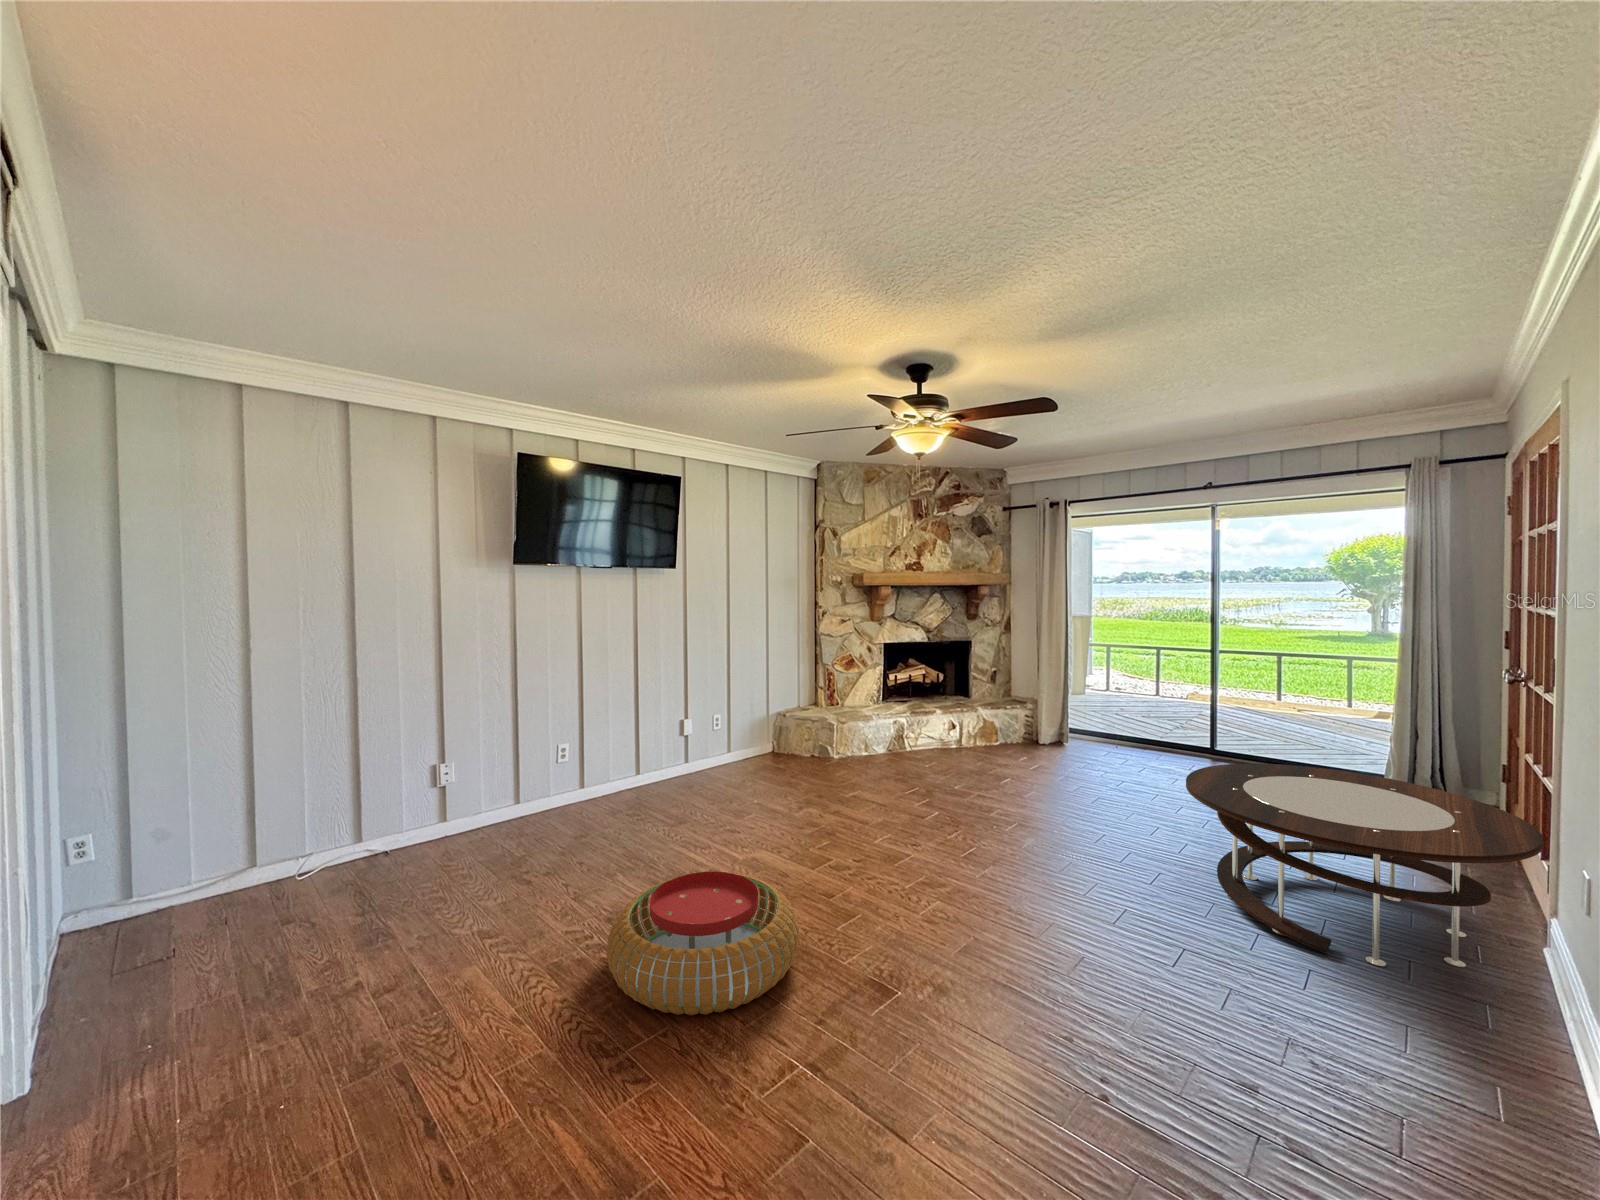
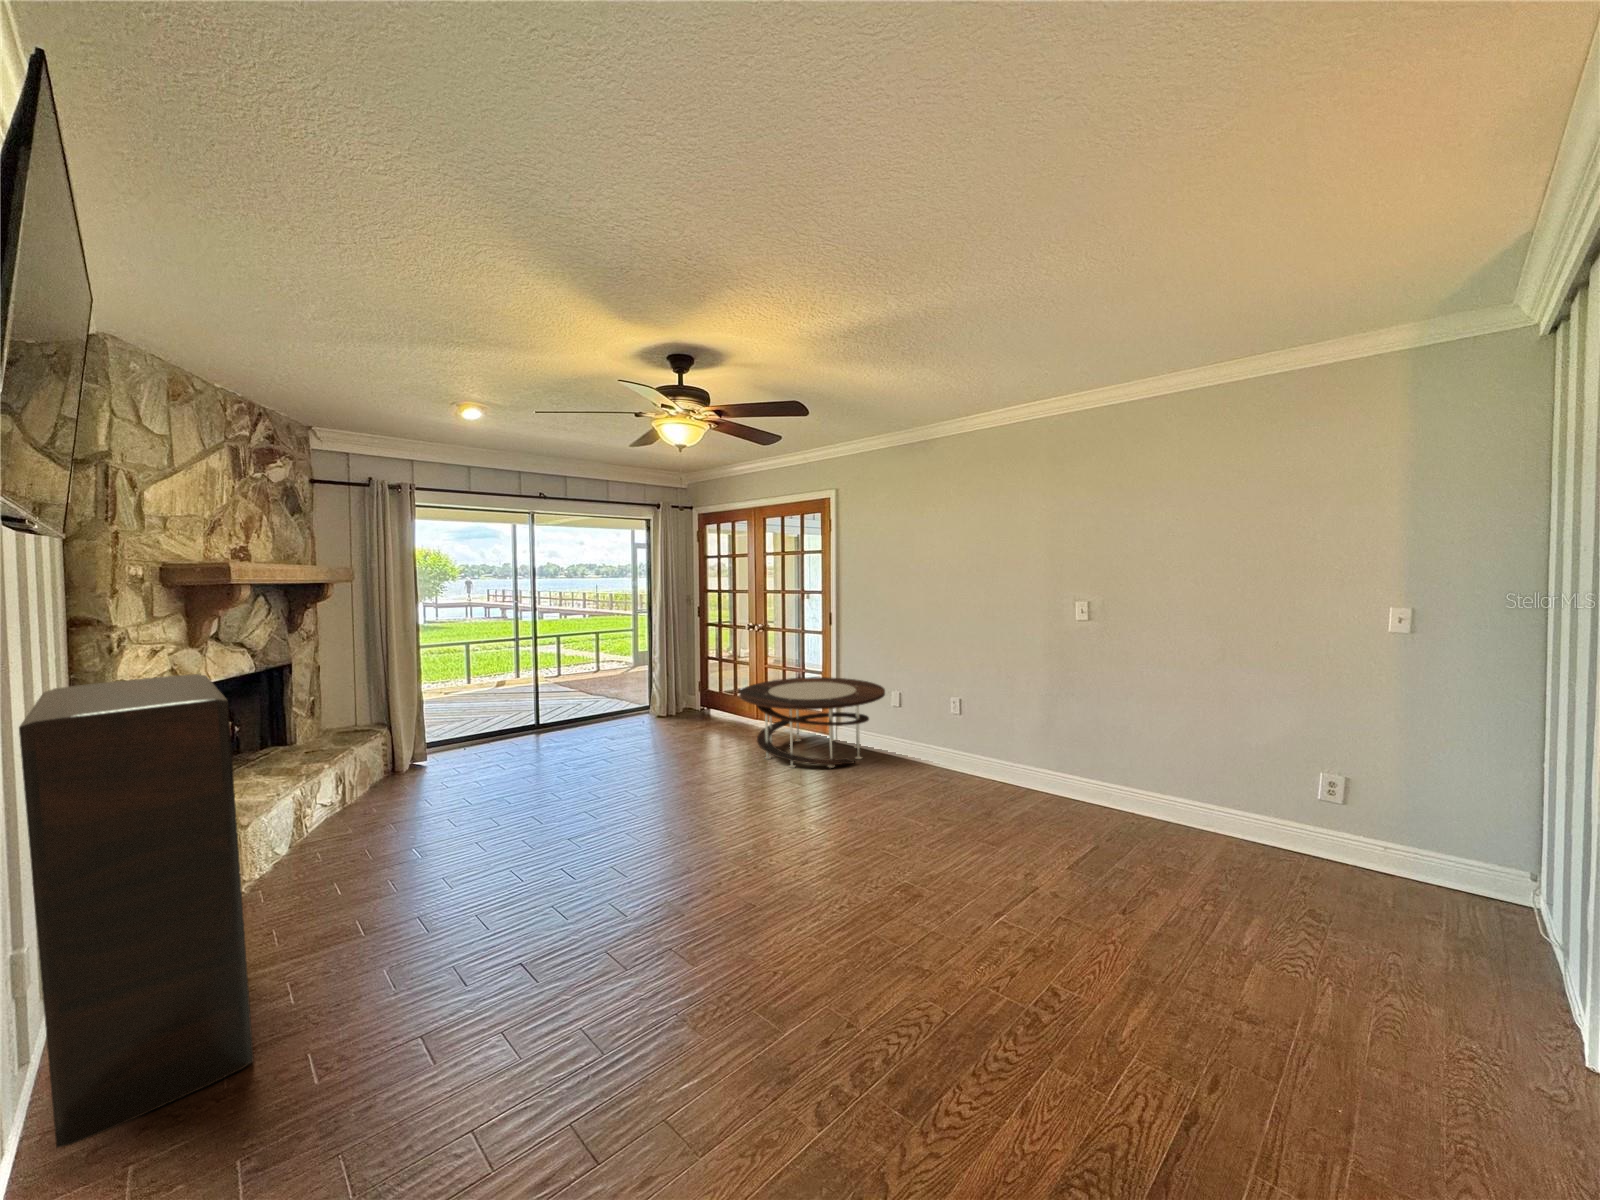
bookshelf: none [647,626,757,794] -> present [19,674,253,1148]
pouf: present [607,872,799,1016] -> none [791,872,992,1028]

